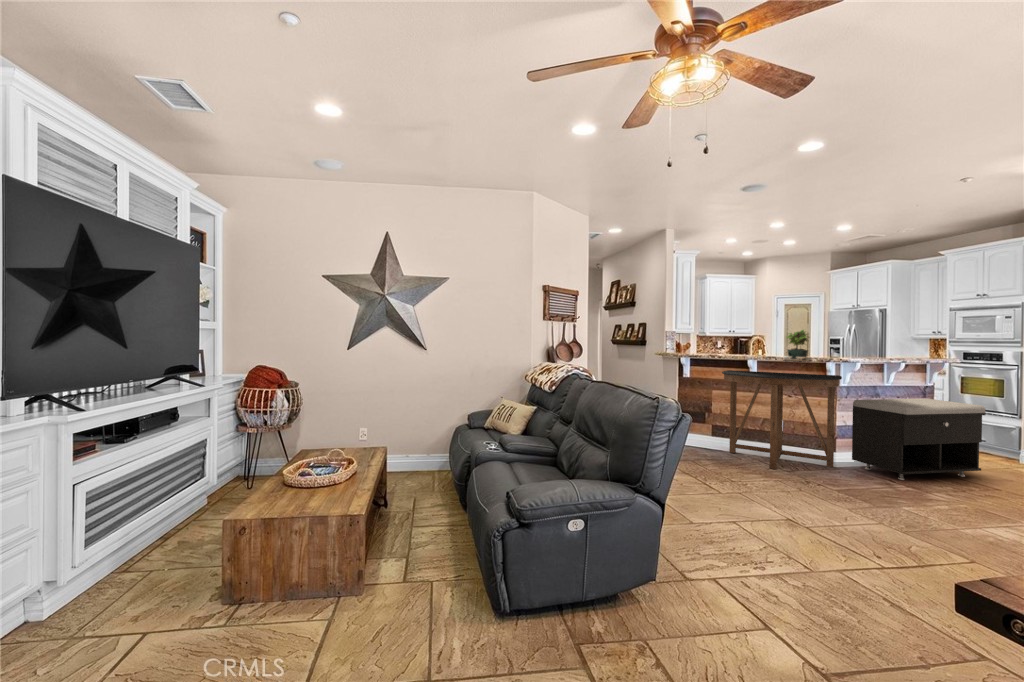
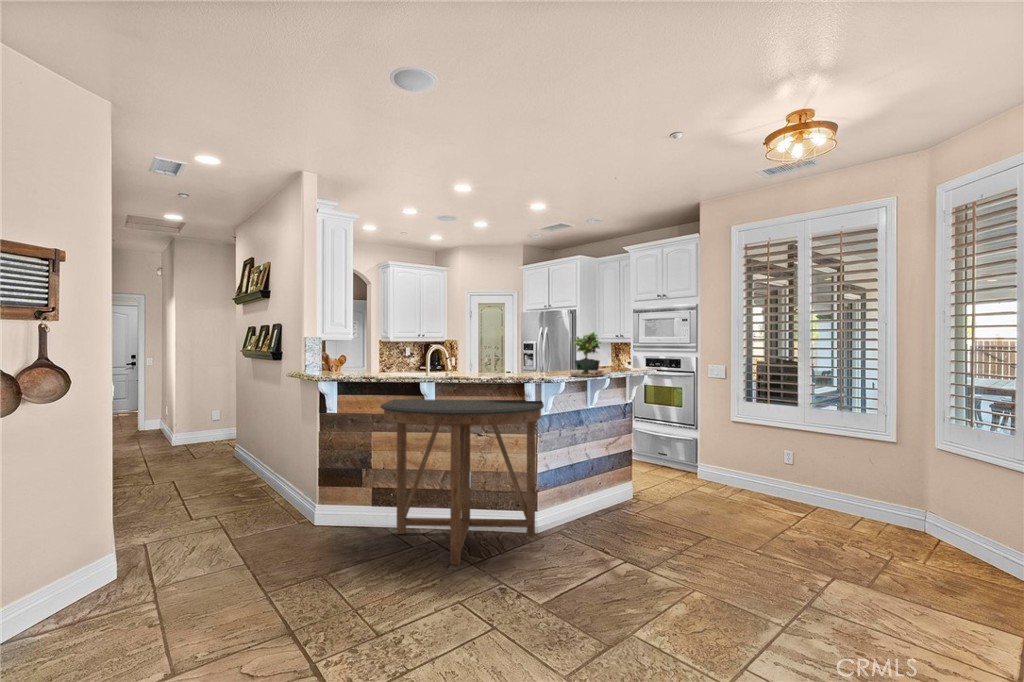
potted plant: present [784,330,811,361] -> present [570,332,603,377]
storage bench: present [852,399,986,480] -> none [556,420,684,544]

